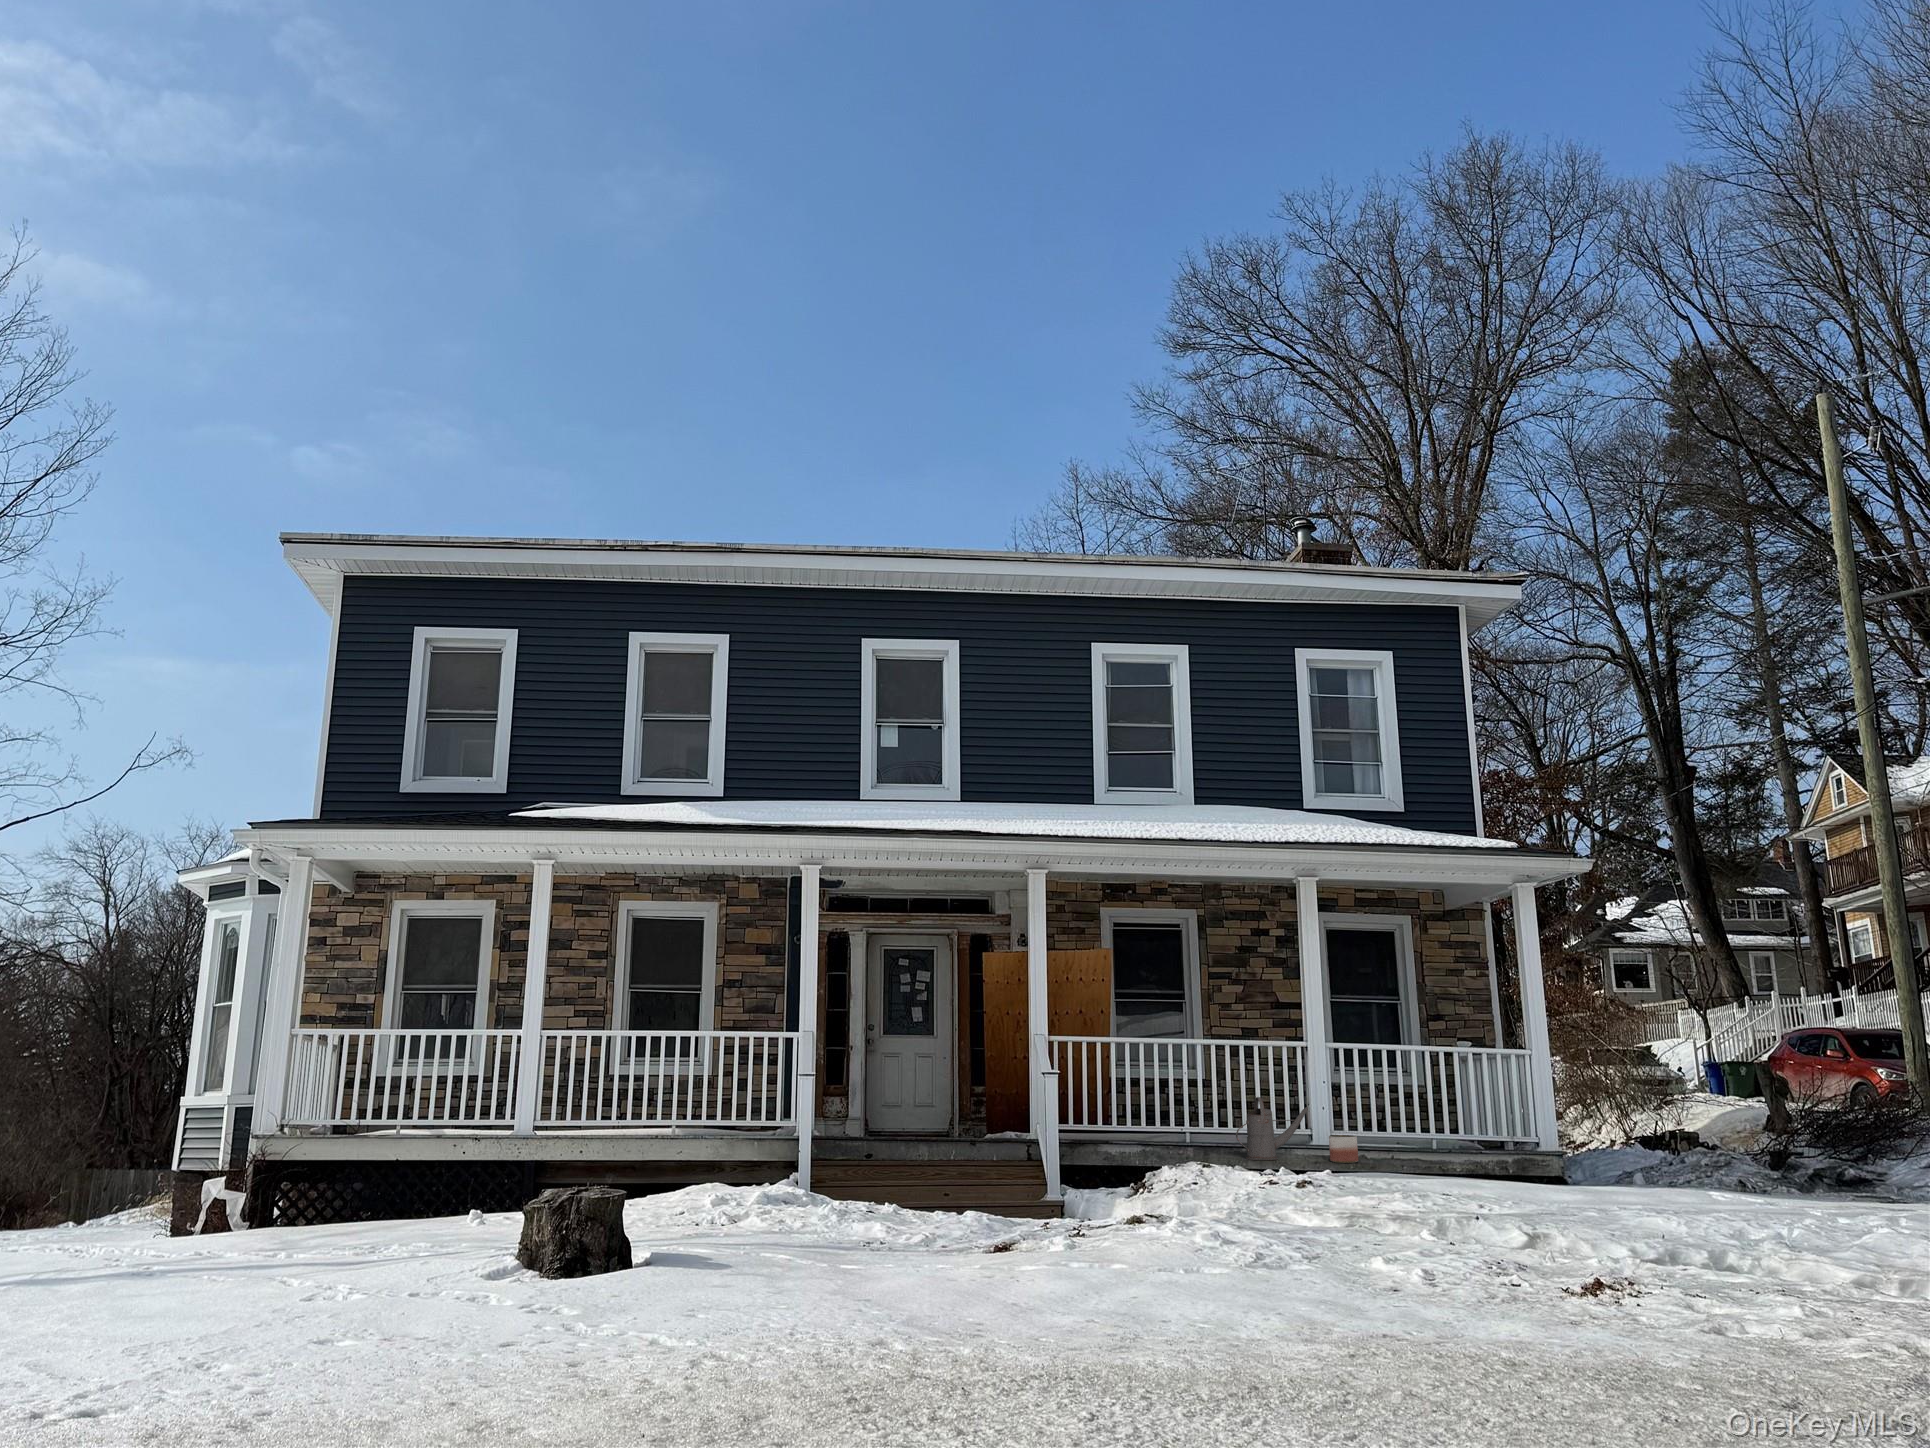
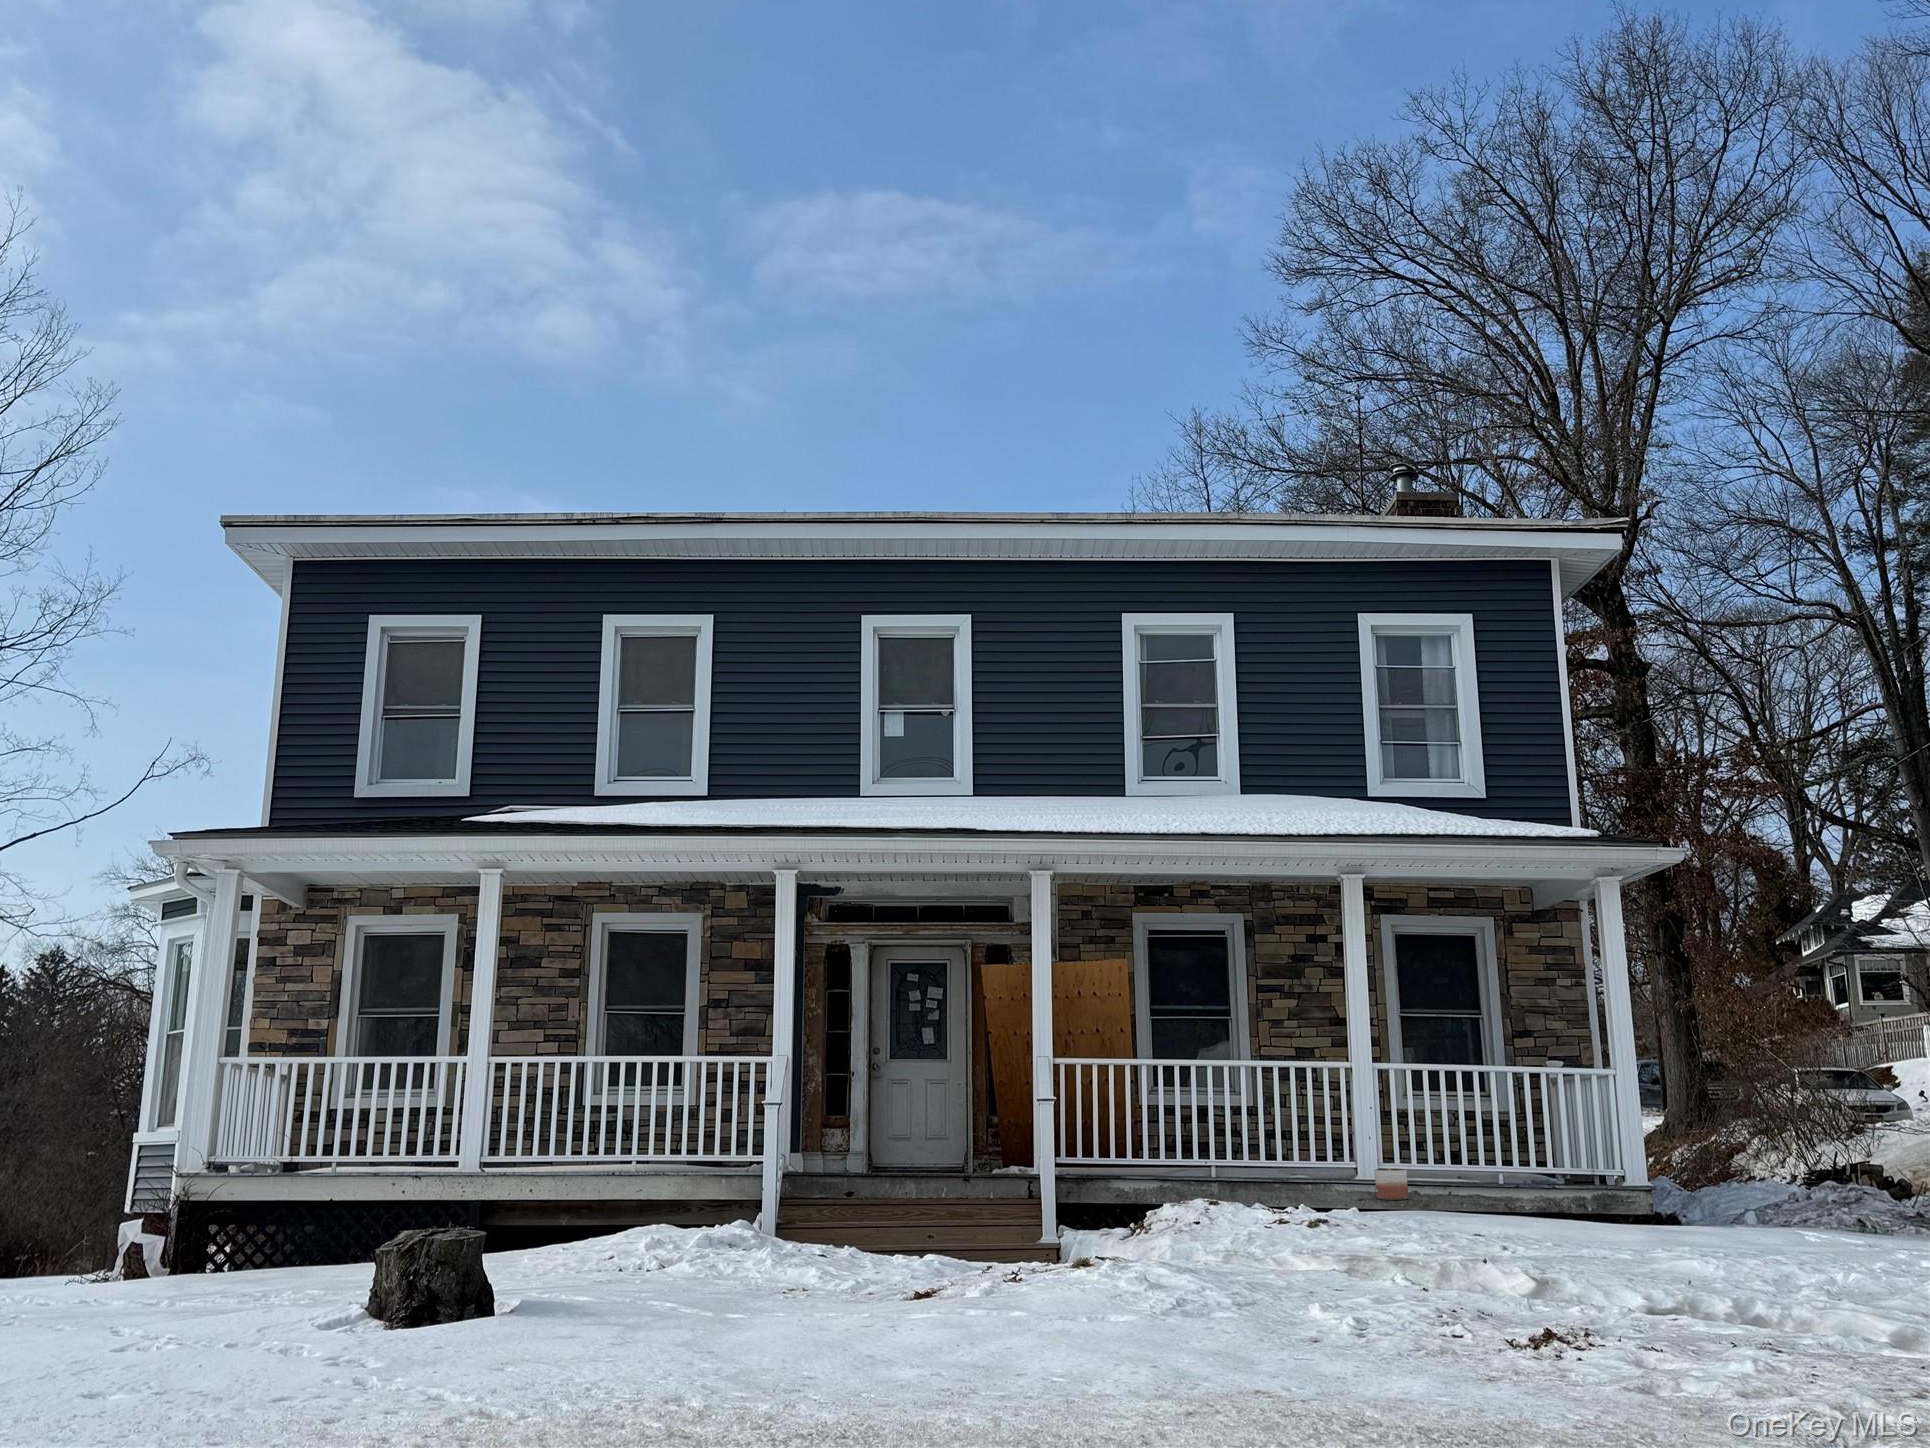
watering can: present [1236,1097,1308,1160] -> none [1269,1126,1353,1197]

